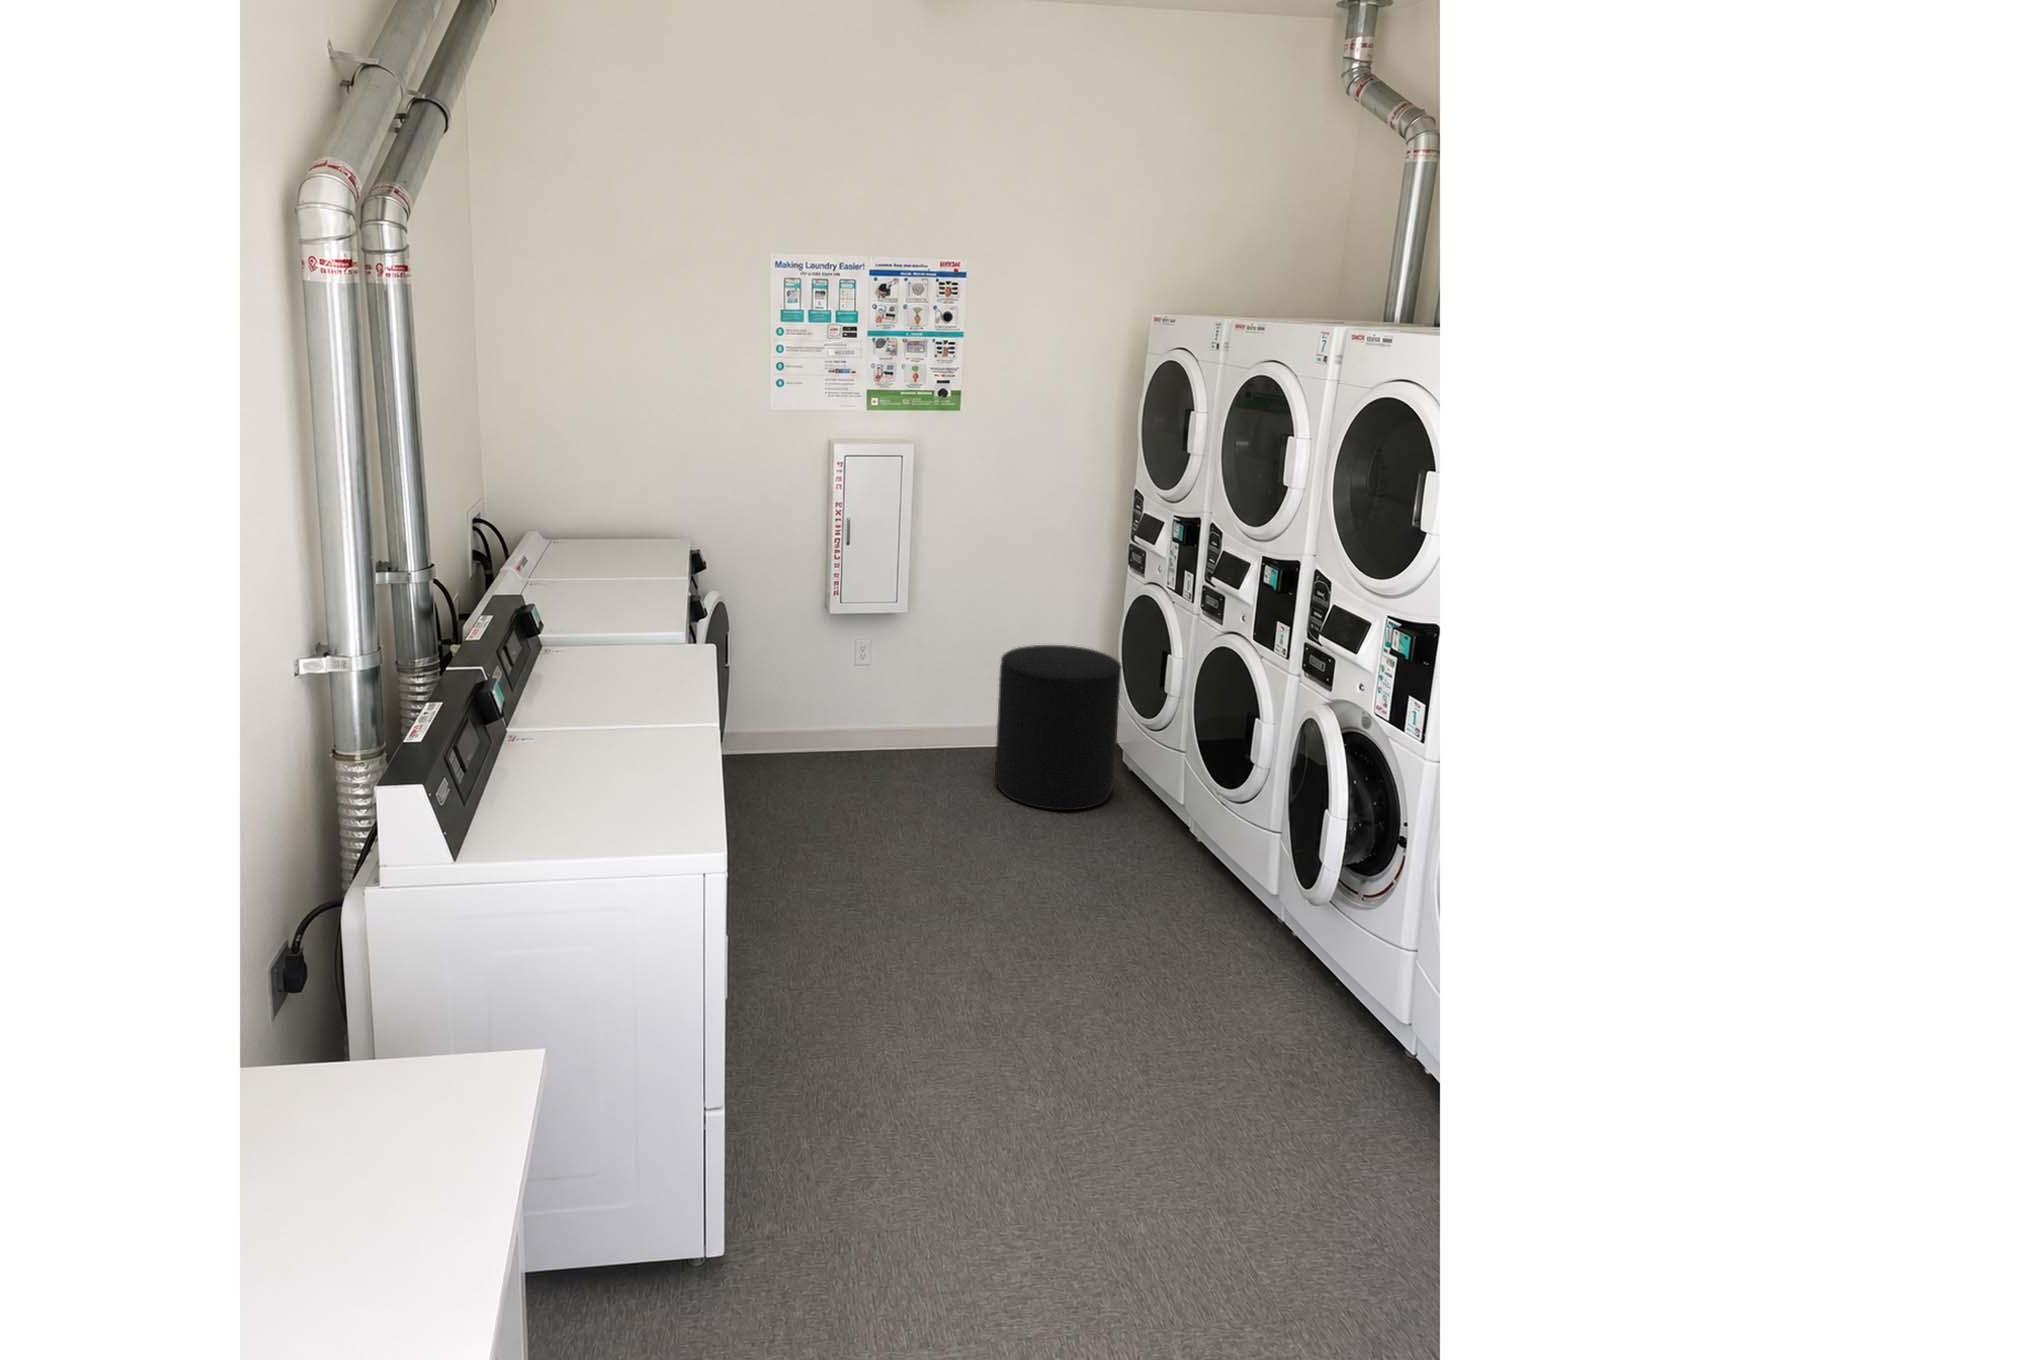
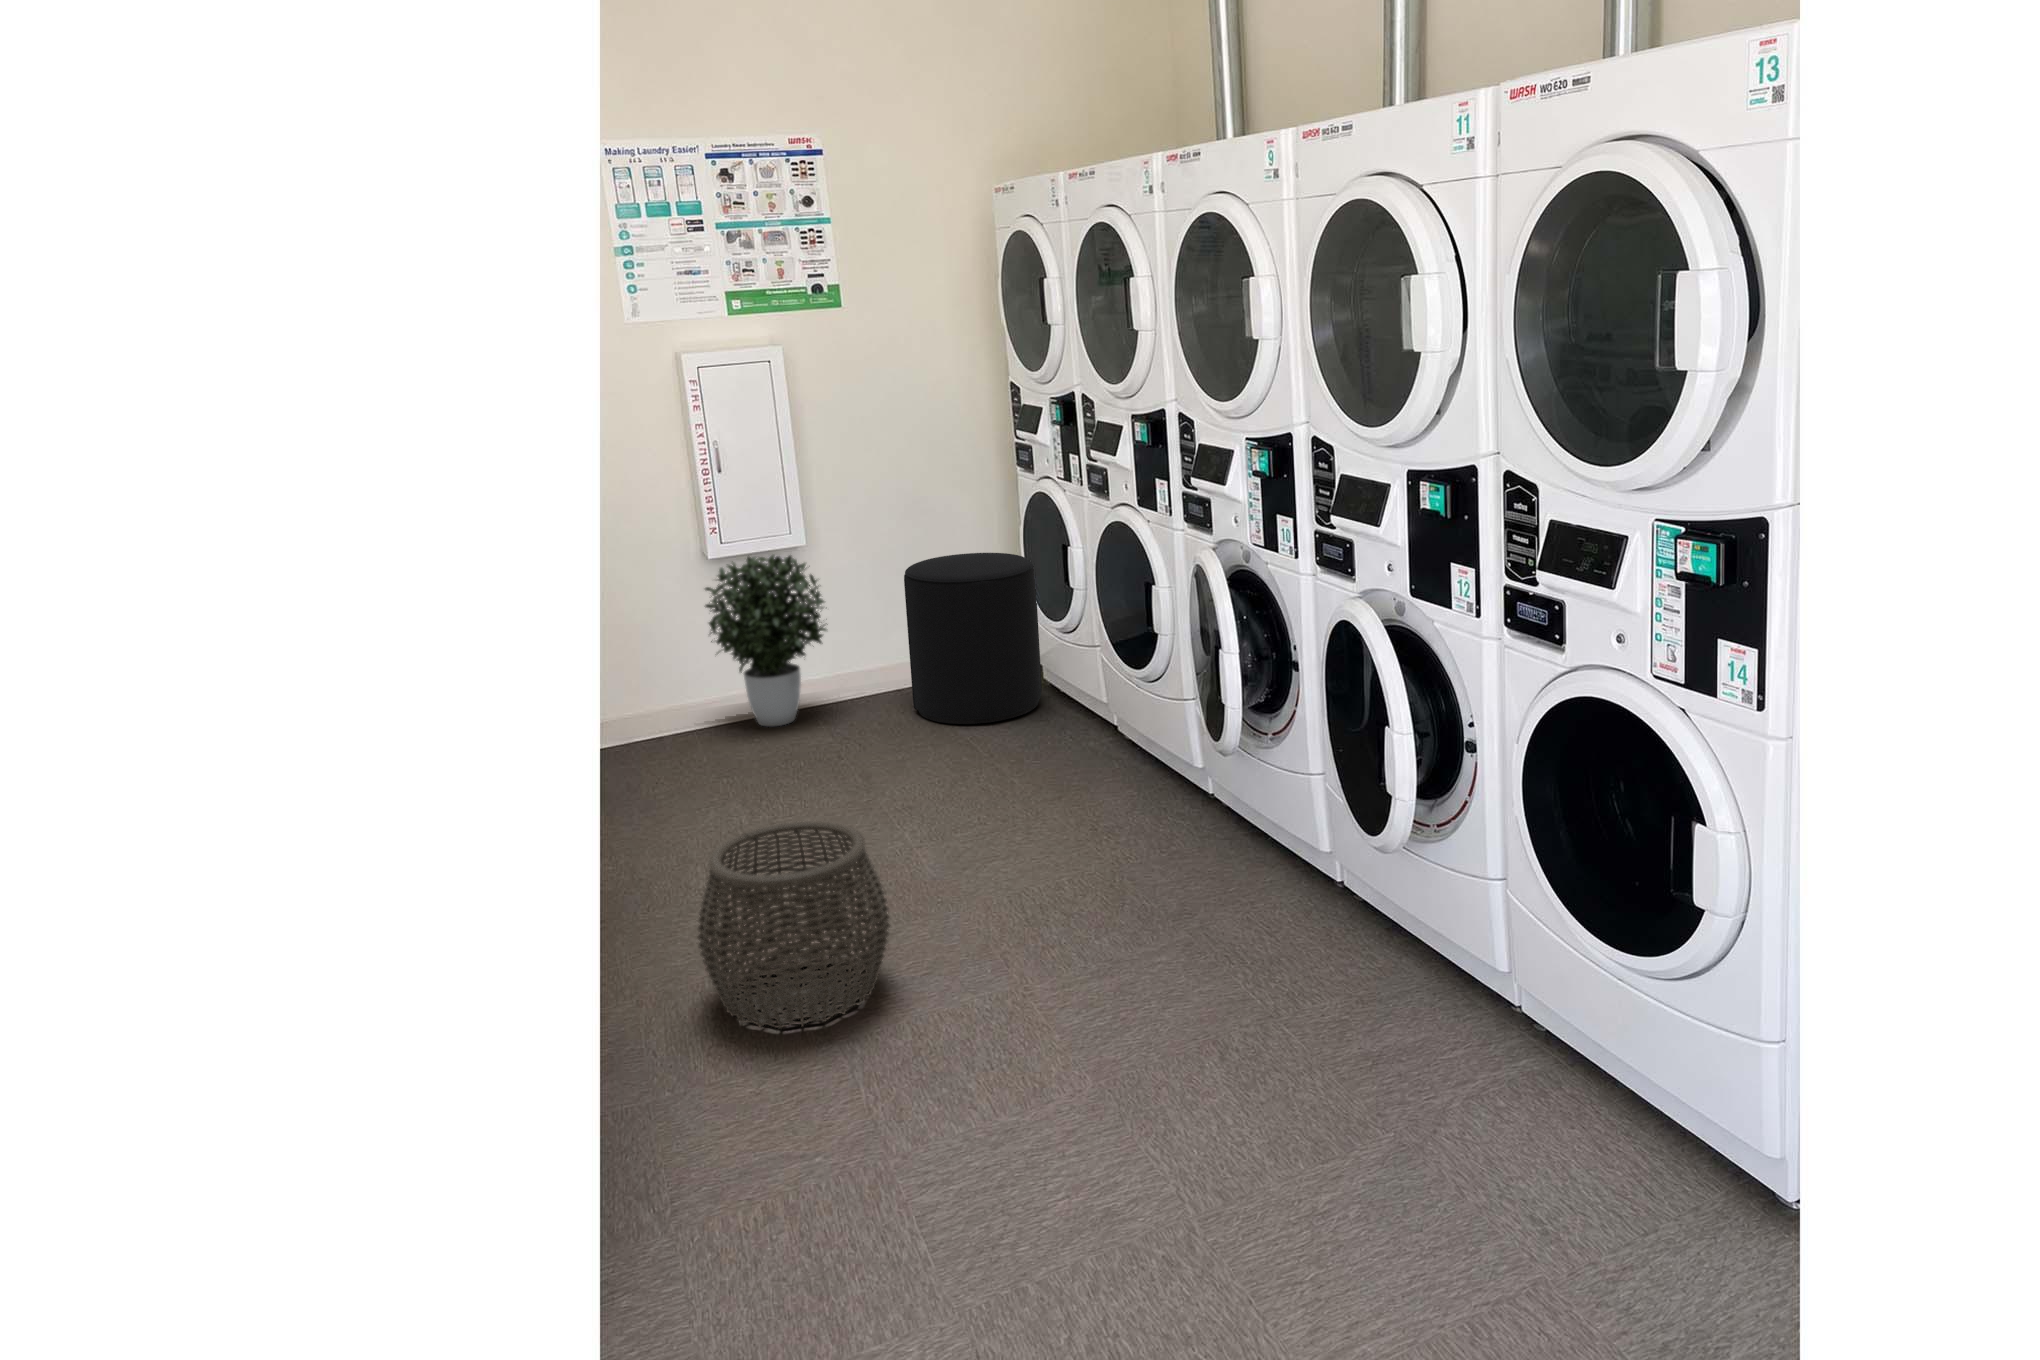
potted plant: none [822,629,930,784] -> present [705,555,827,727]
woven basket: none [831,955,1017,1180] -> present [697,821,890,1029]

